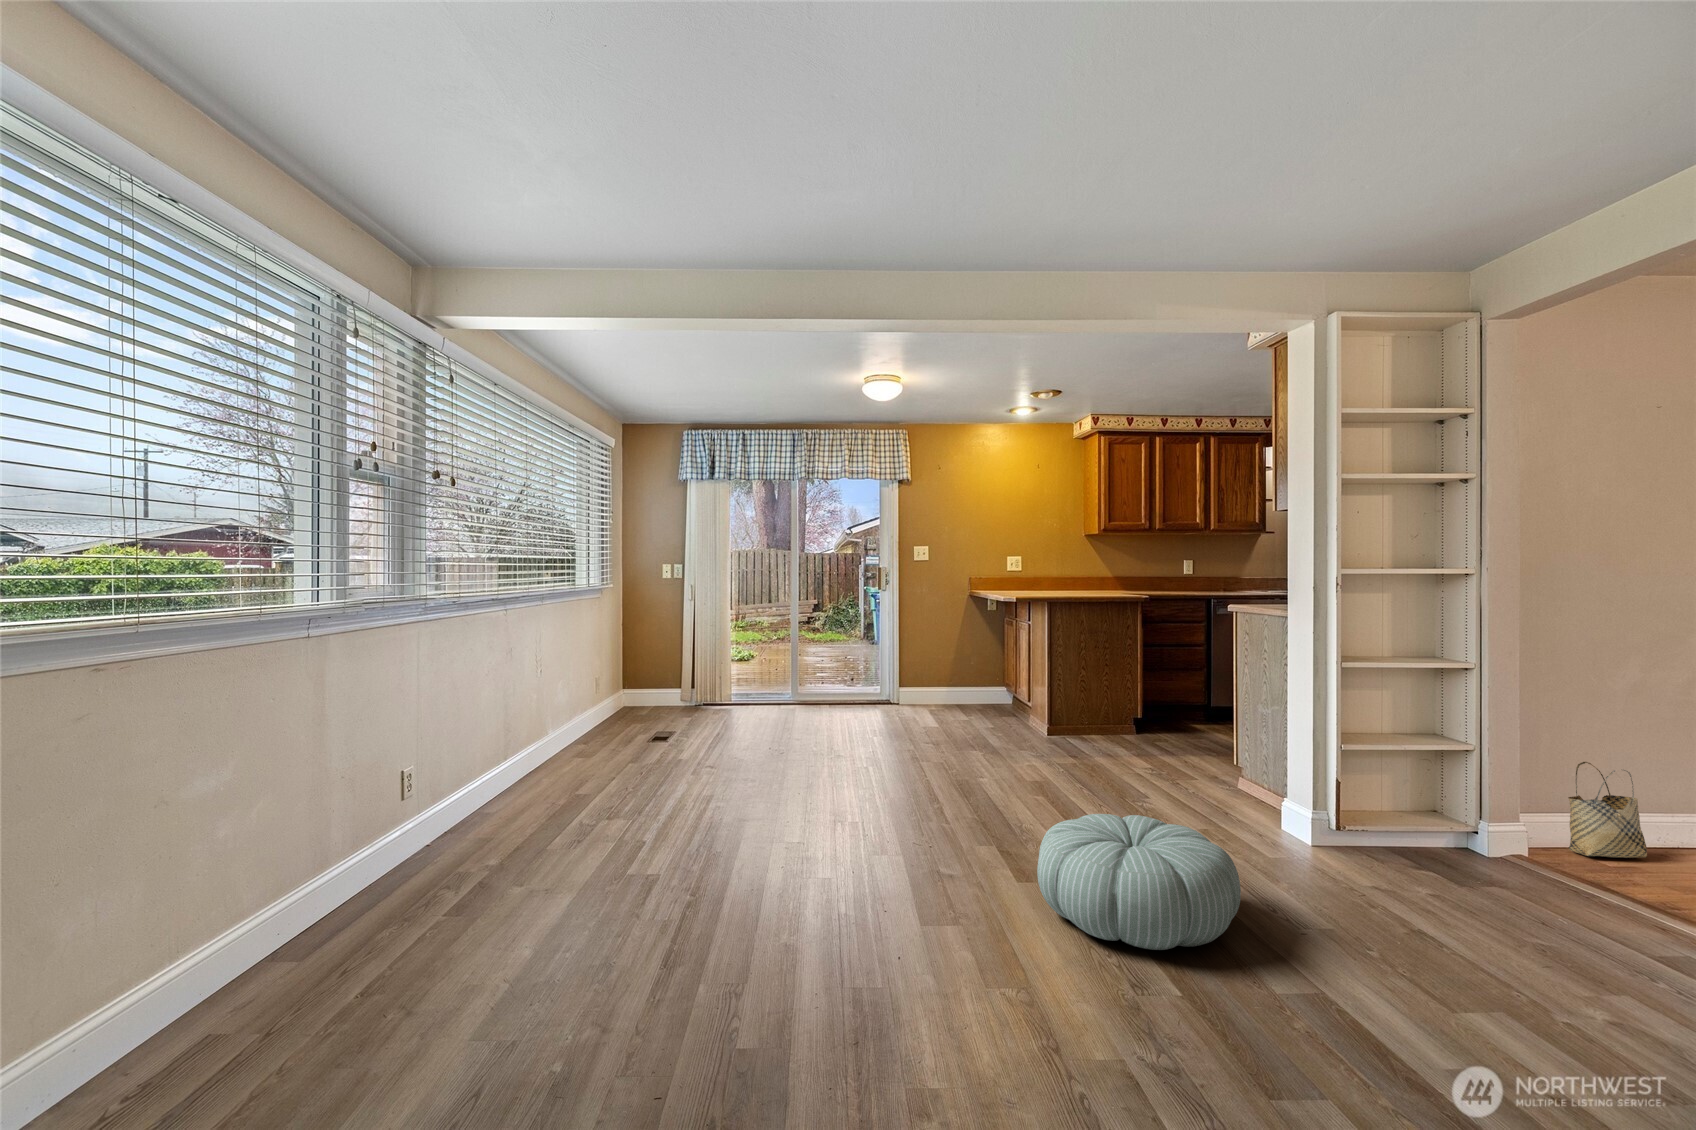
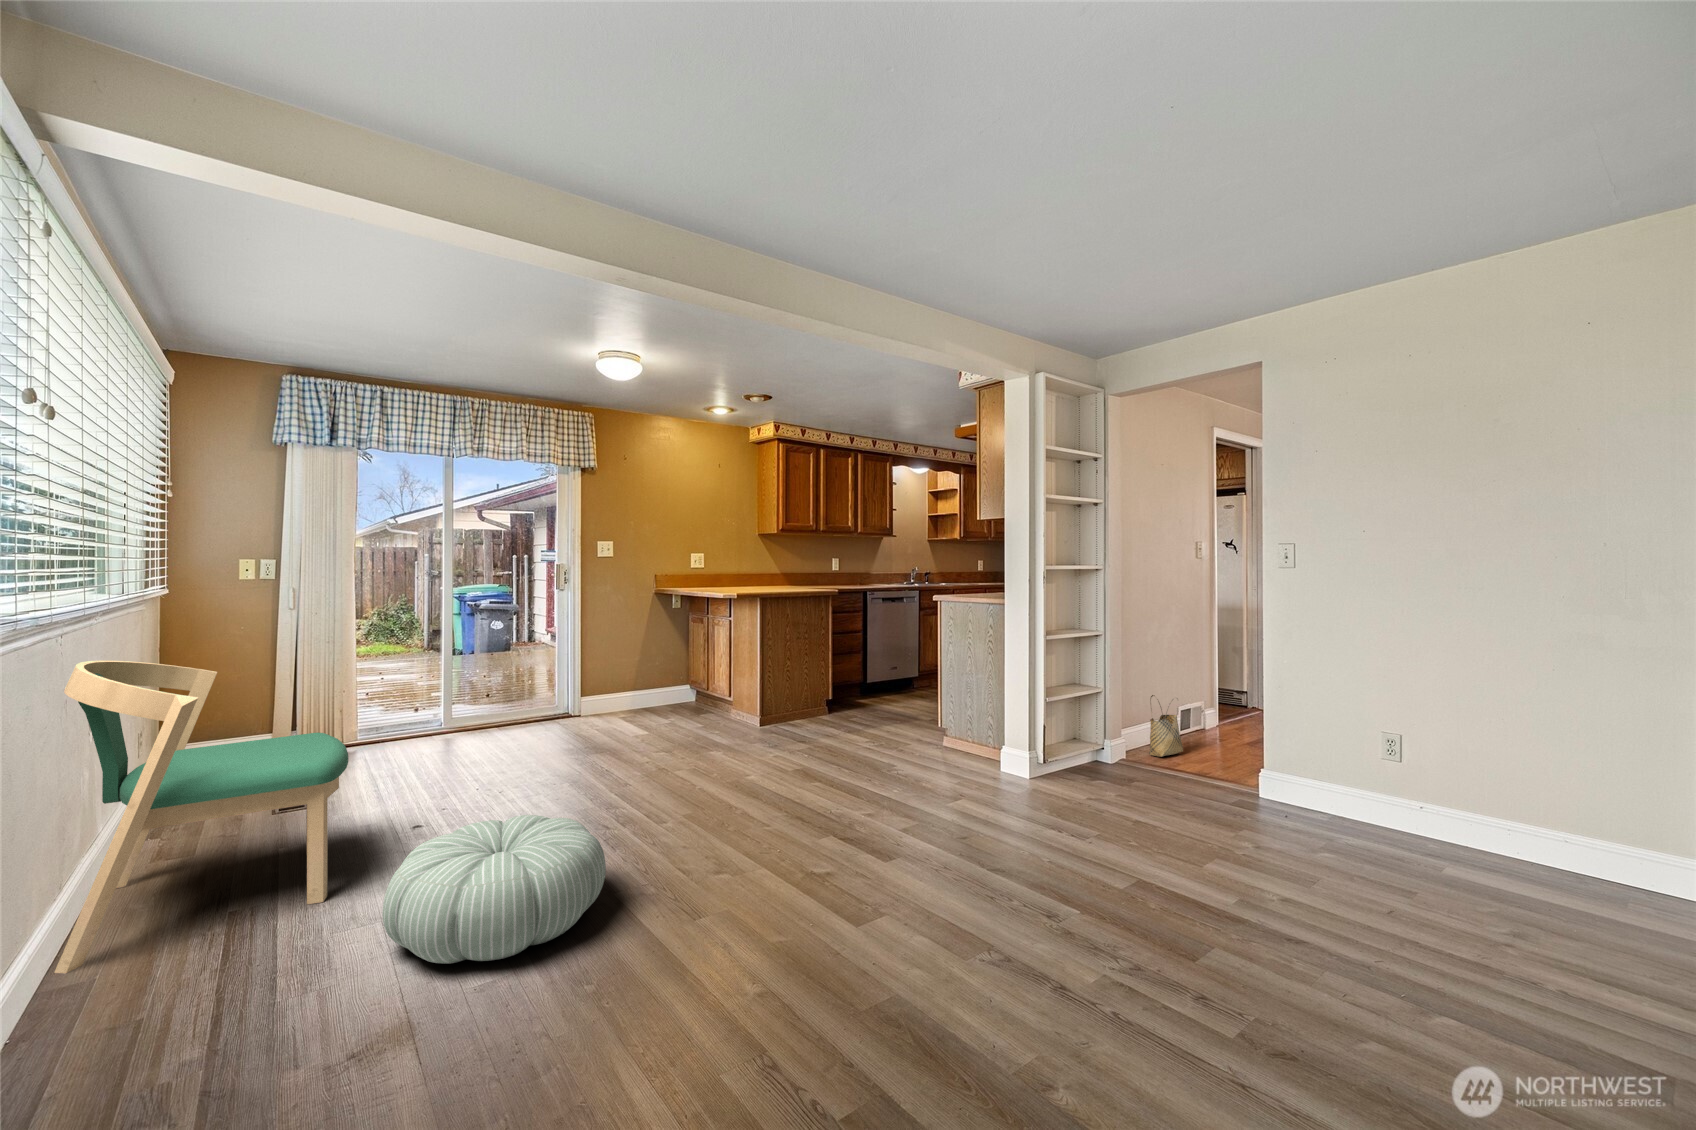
dining chair: none [497,628,655,808] -> present [55,660,348,974]
pouf: present [1037,814,1241,950] -> present [382,815,606,964]

